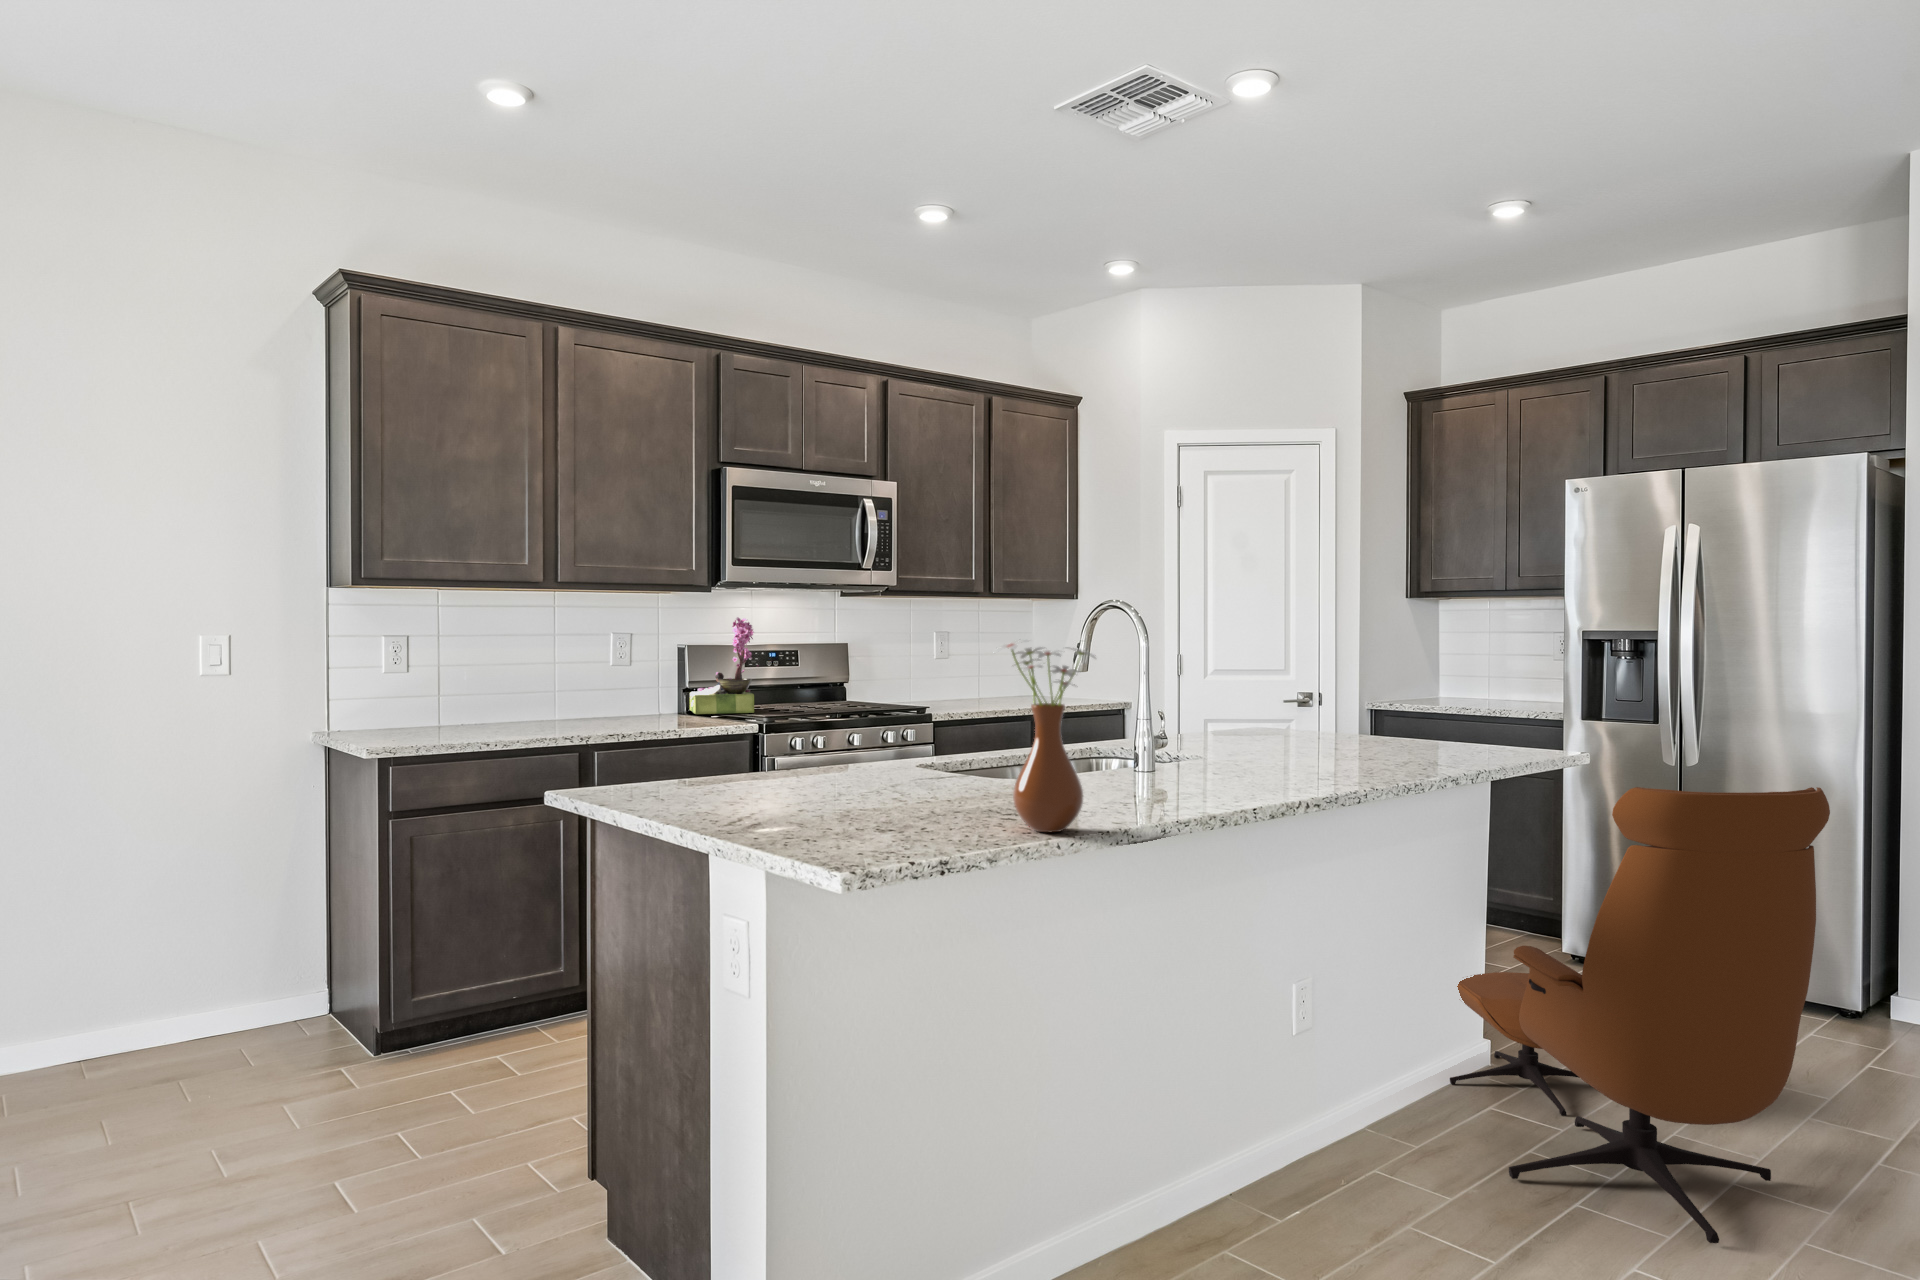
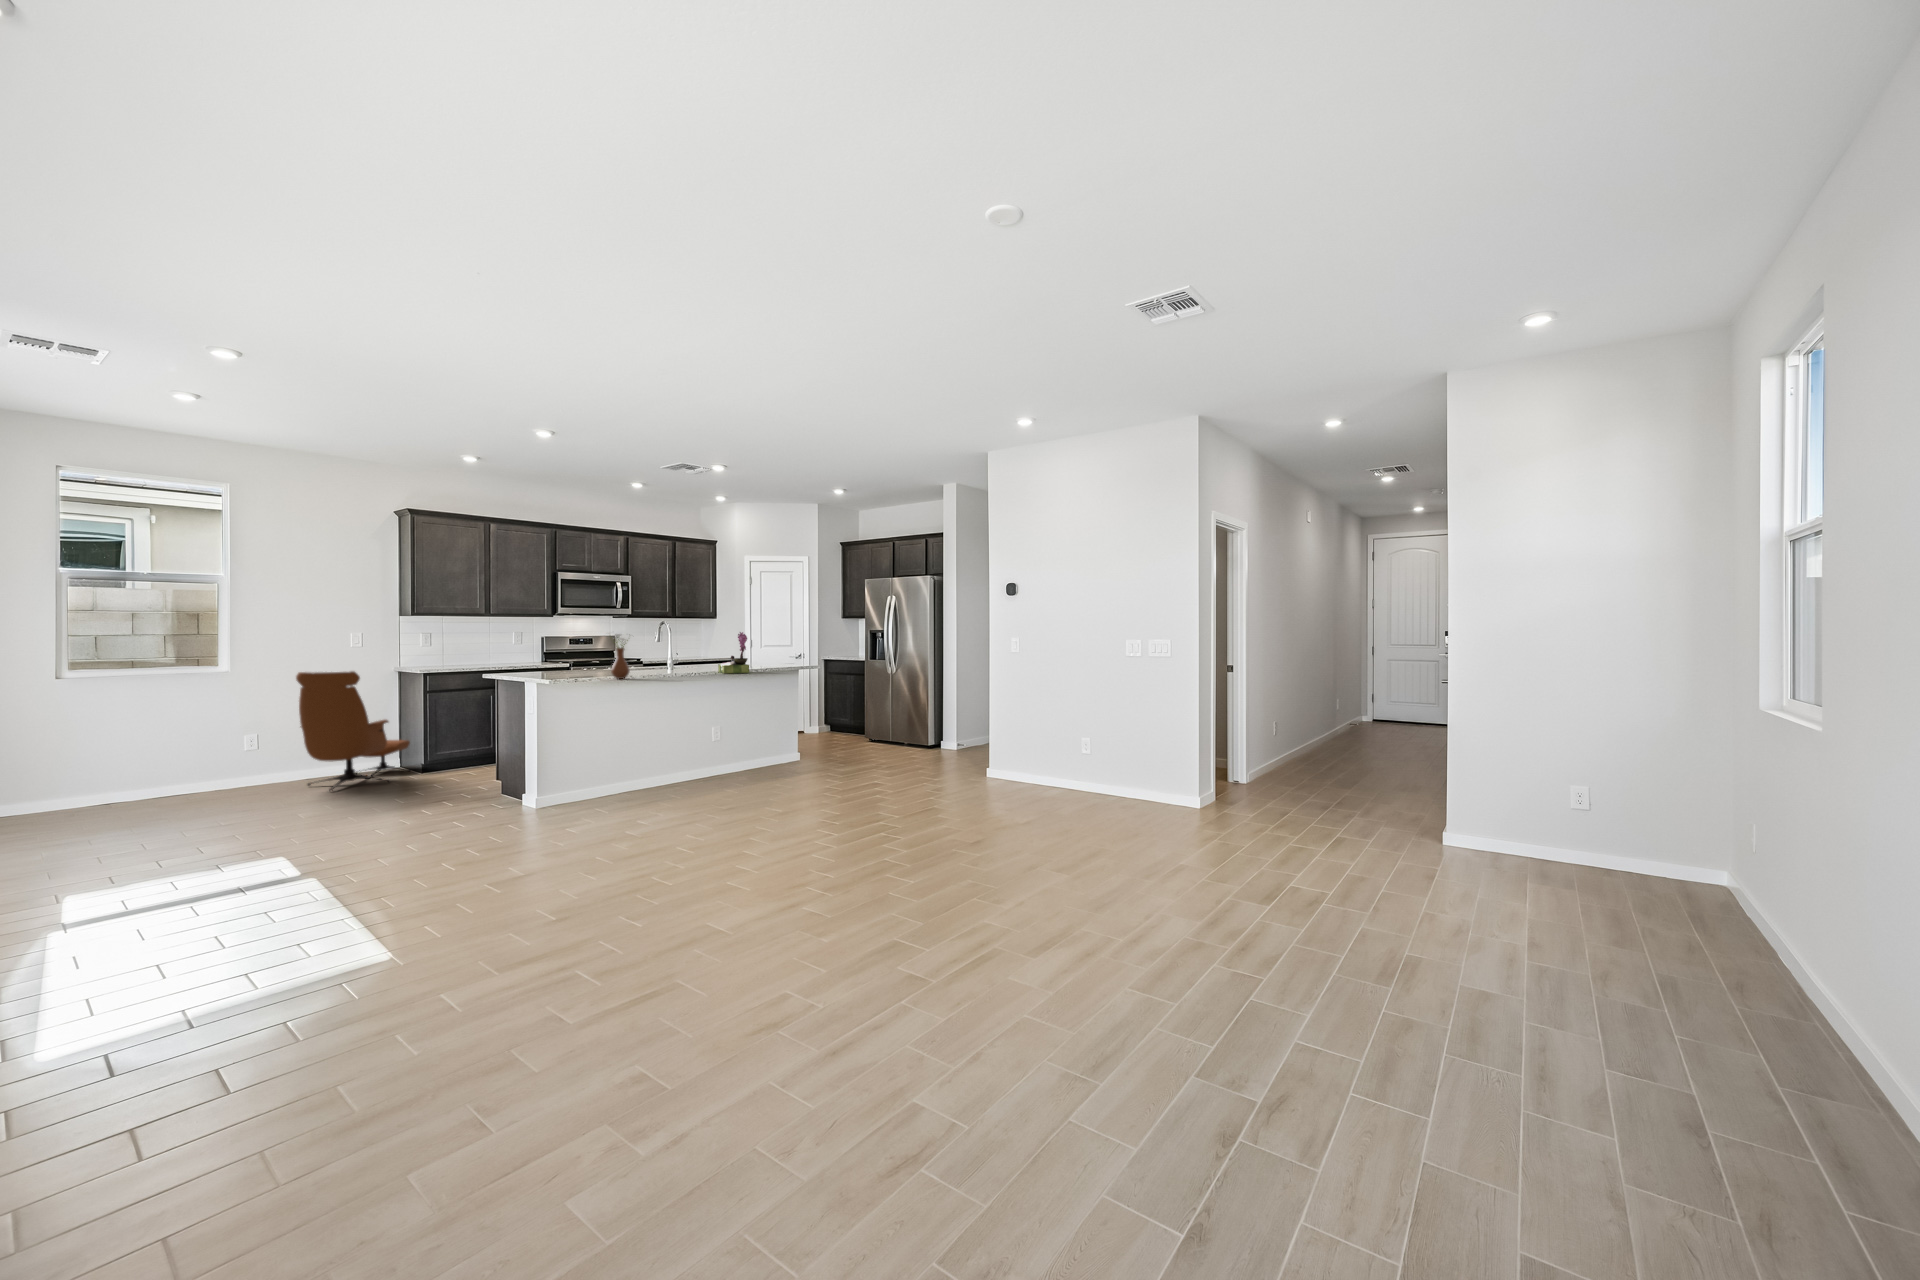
flower arrangement: present [690,617,759,714] -> present [718,632,749,673]
lounge chair: present [1450,787,1830,1243] -> present [296,671,410,791]

